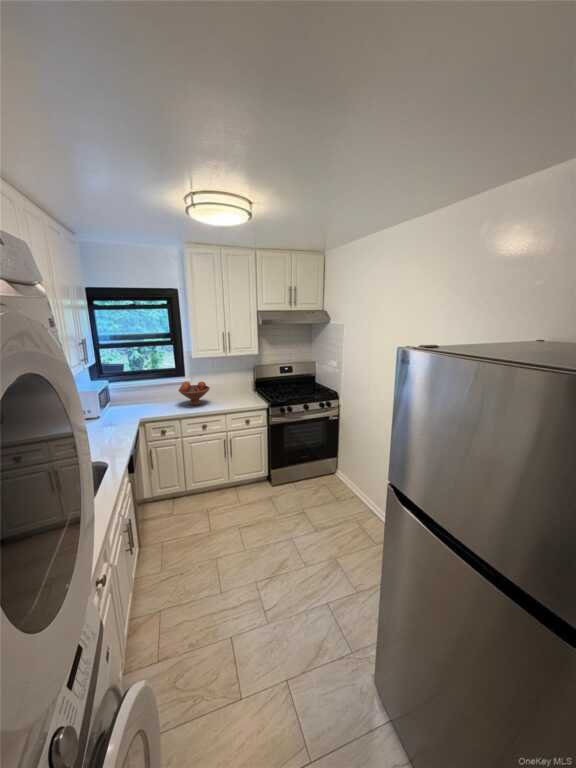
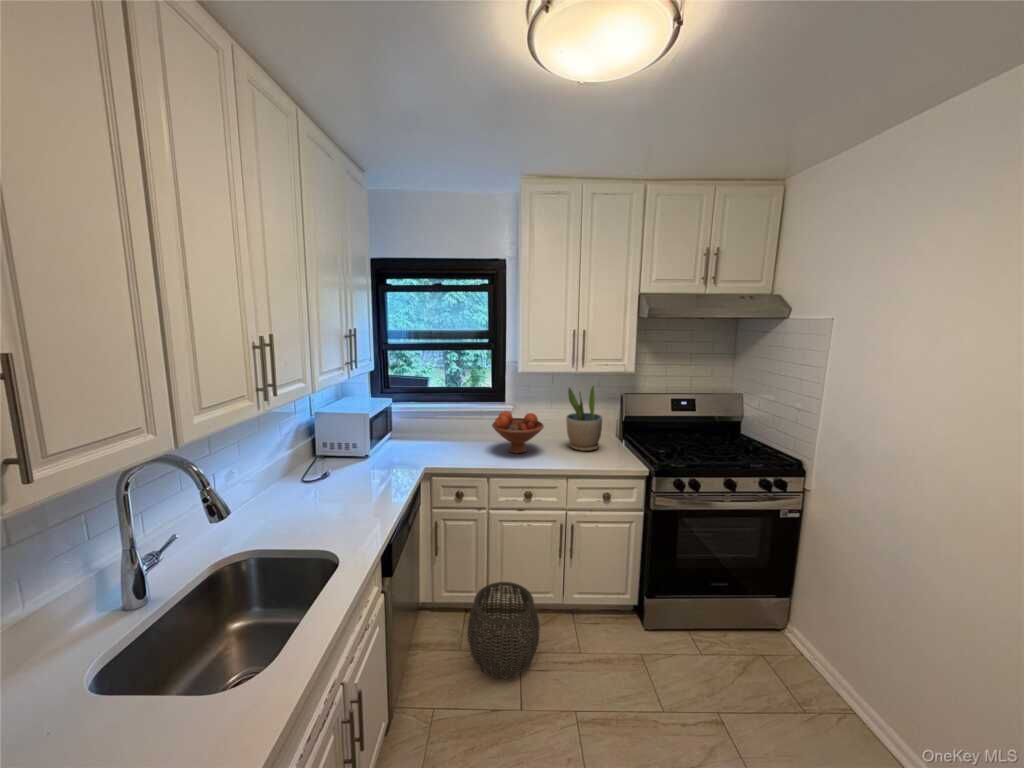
potted plant: none [222,362,243,400] -> present [566,386,602,451]
woven basket: none [177,475,217,522] -> present [467,582,540,679]

